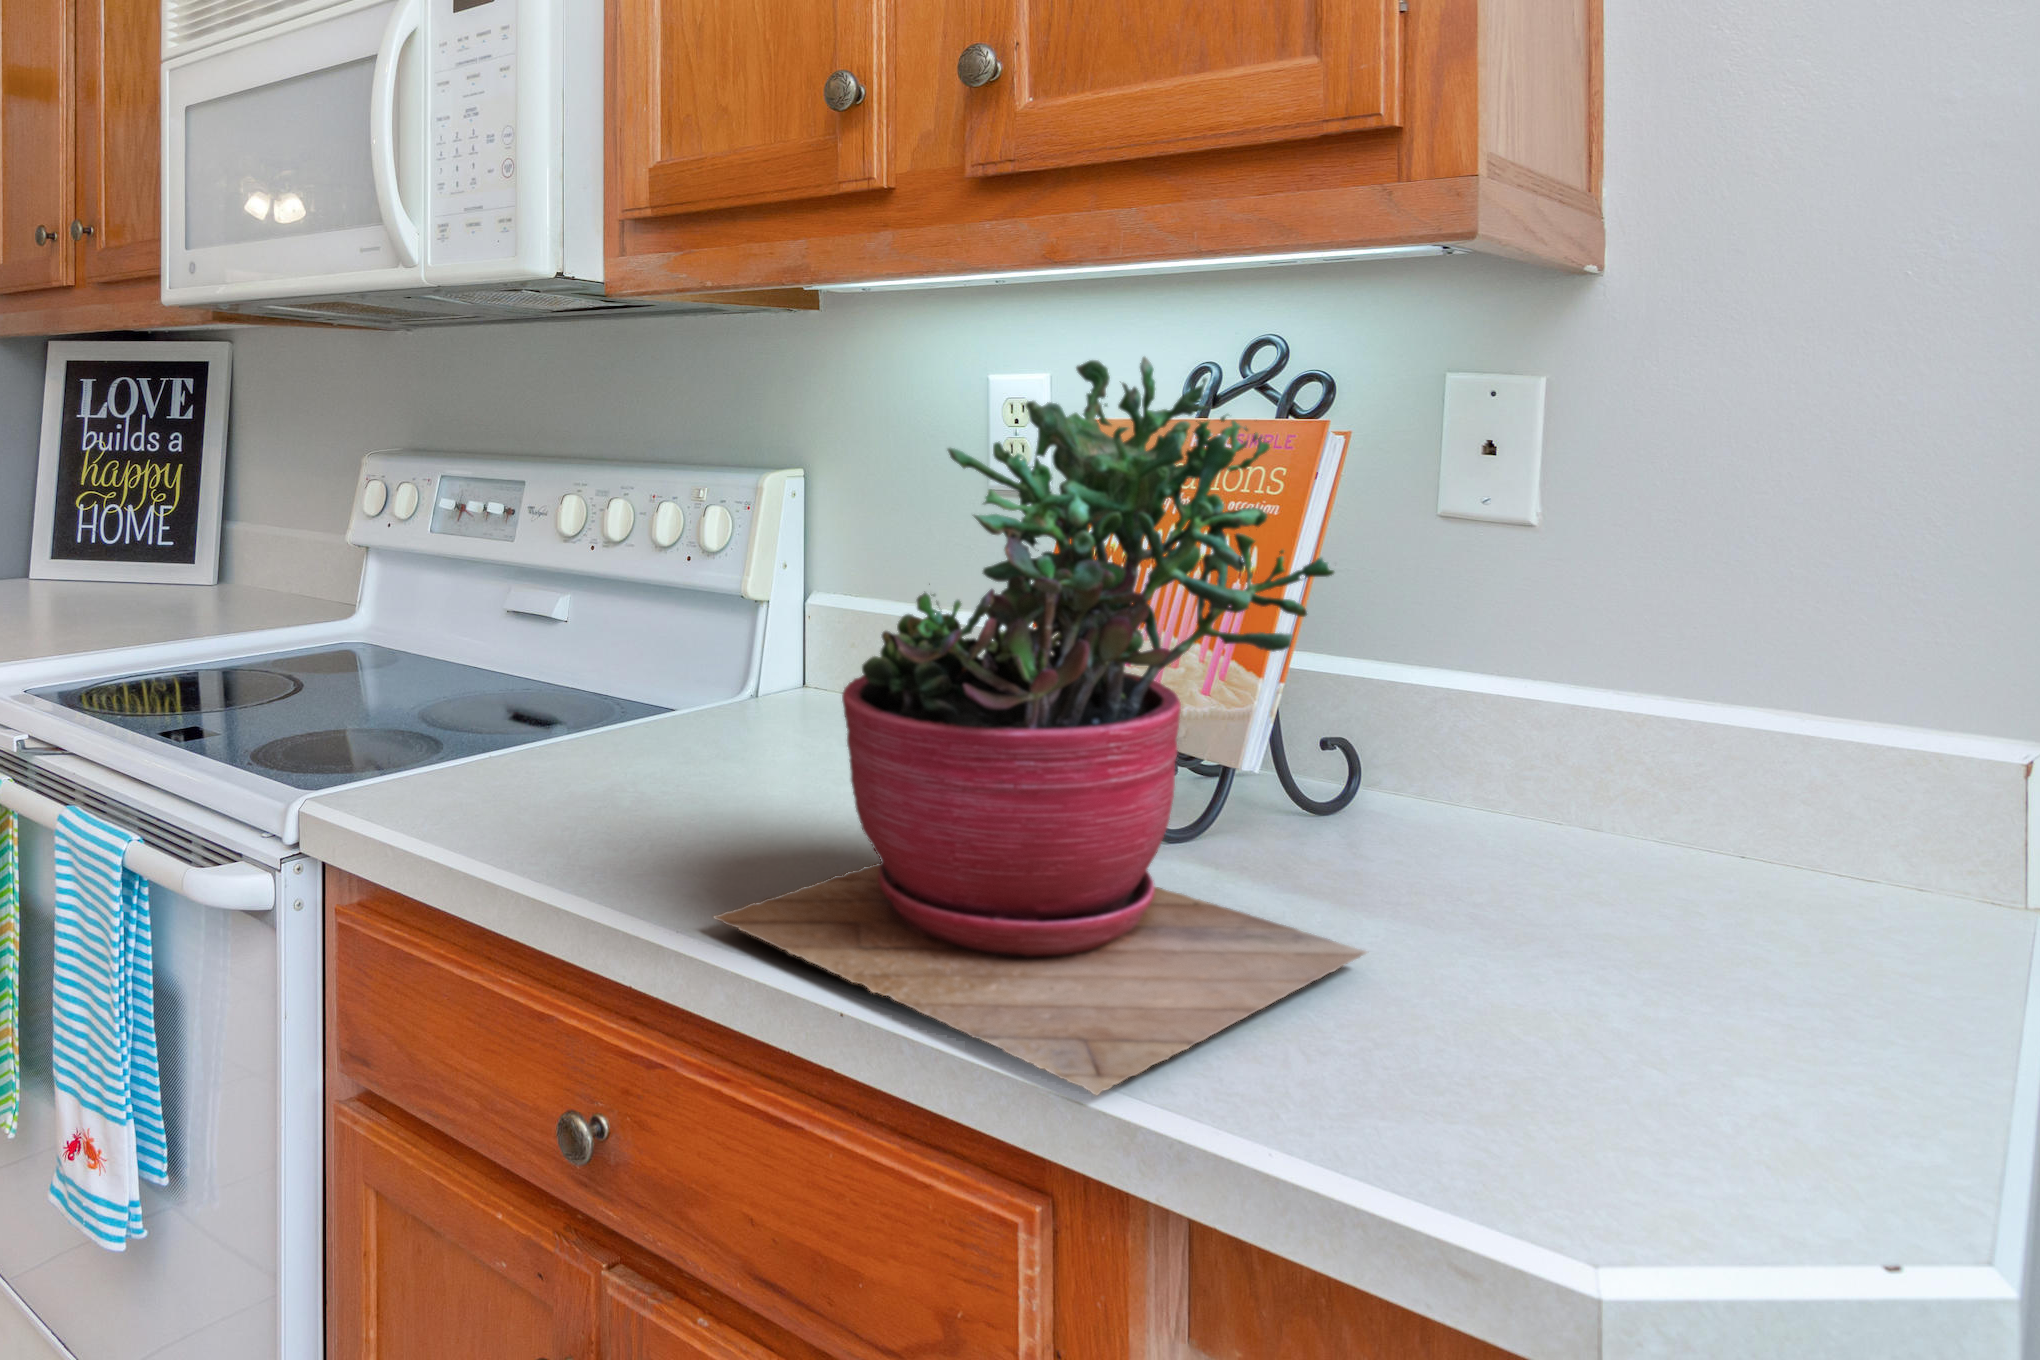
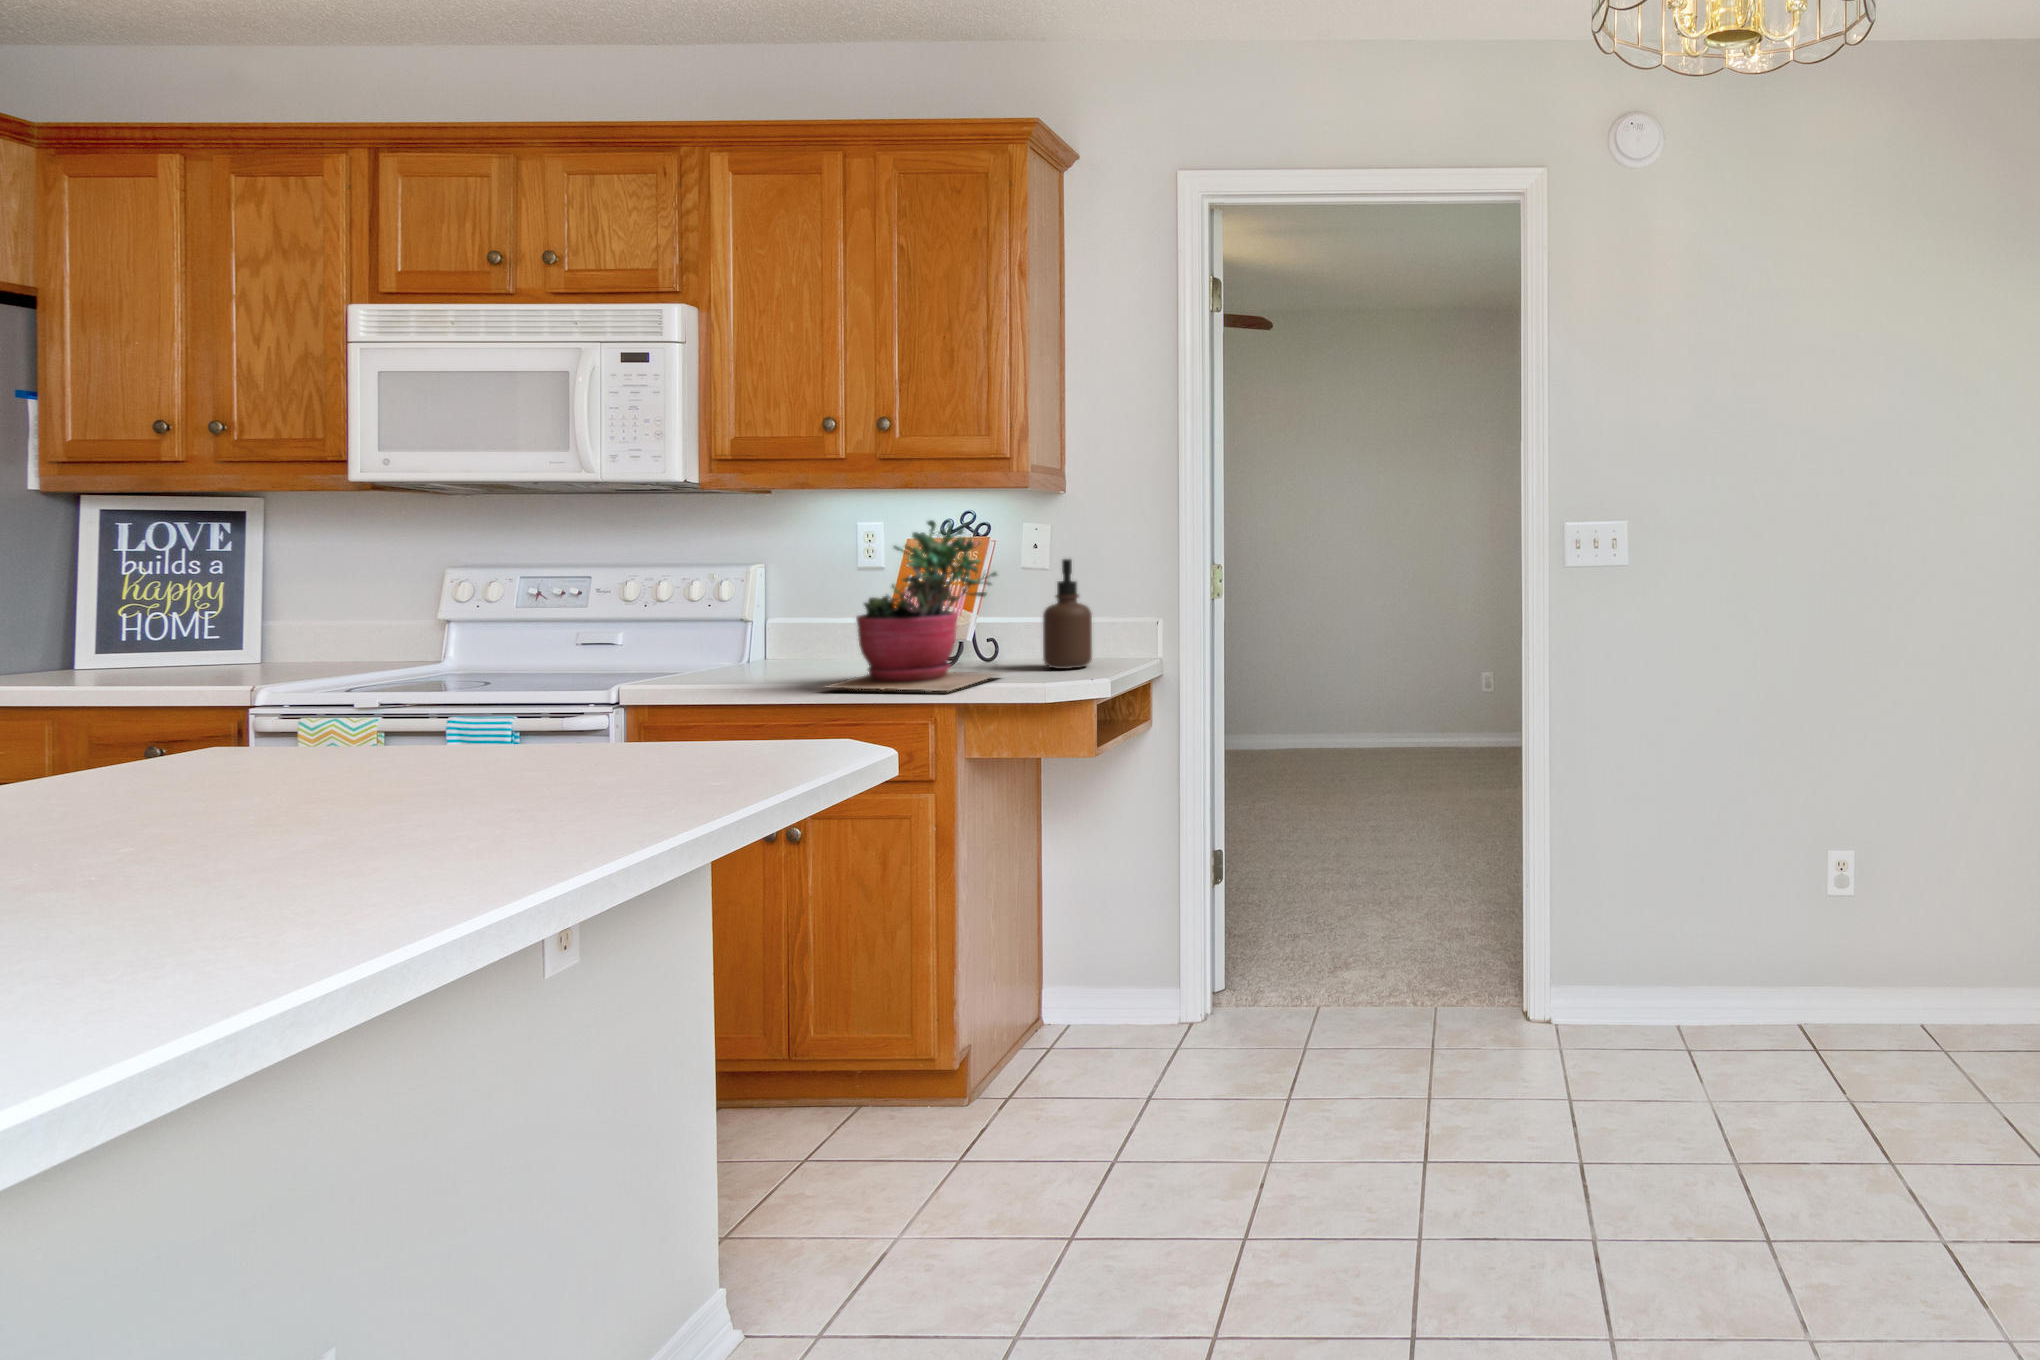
soap dispenser: none [1512,510,1724,948] -> present [1043,559,1092,669]

